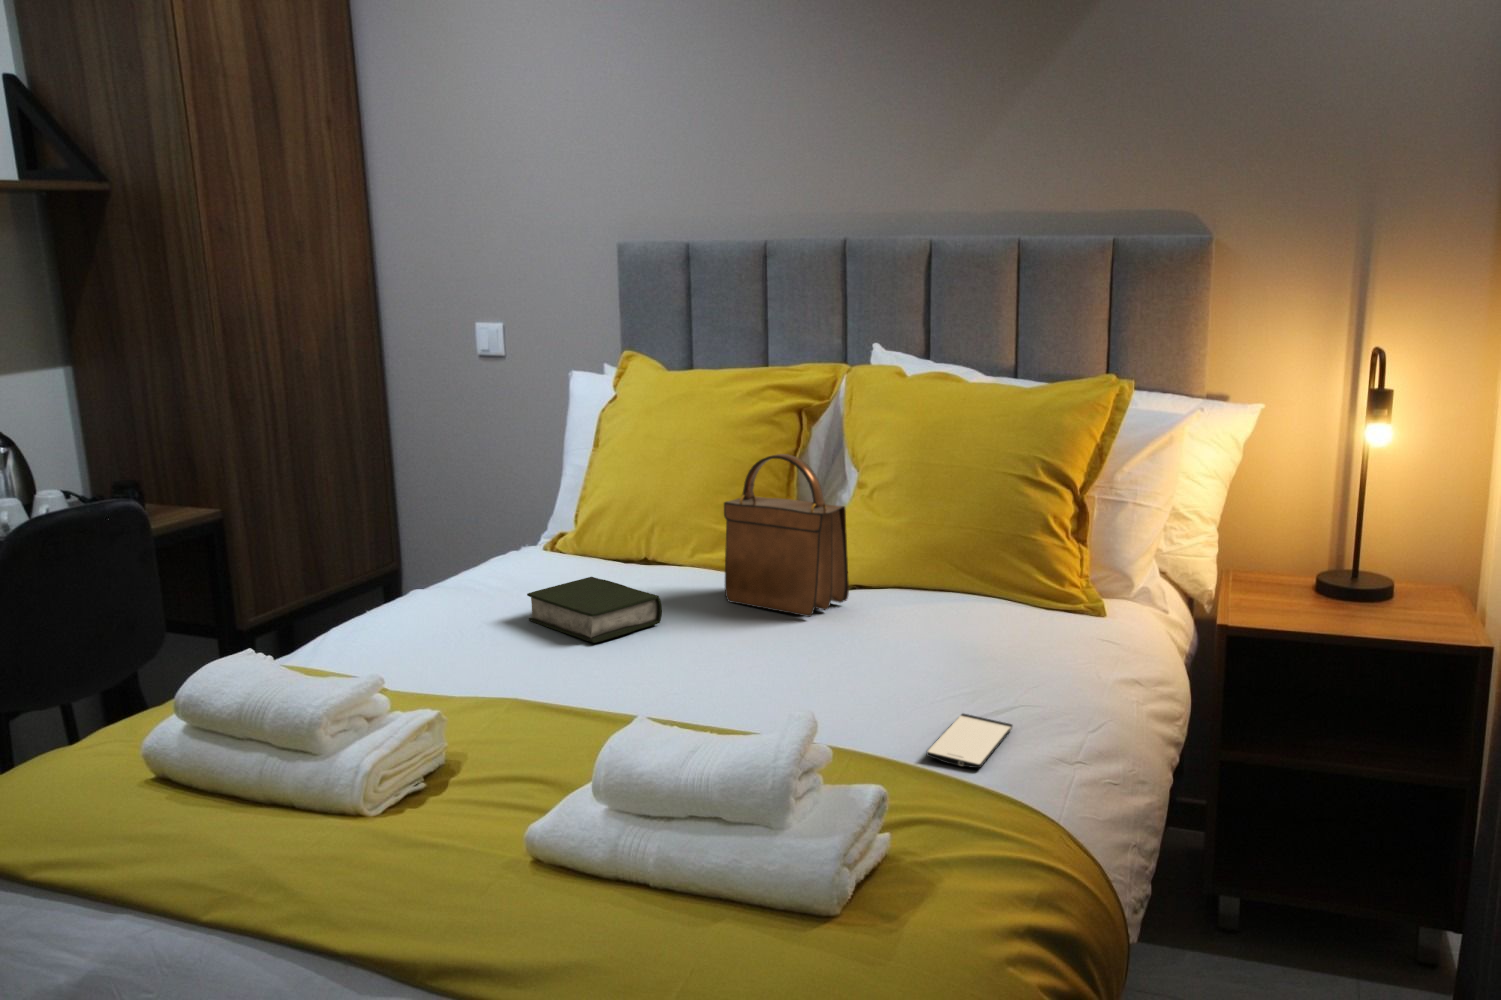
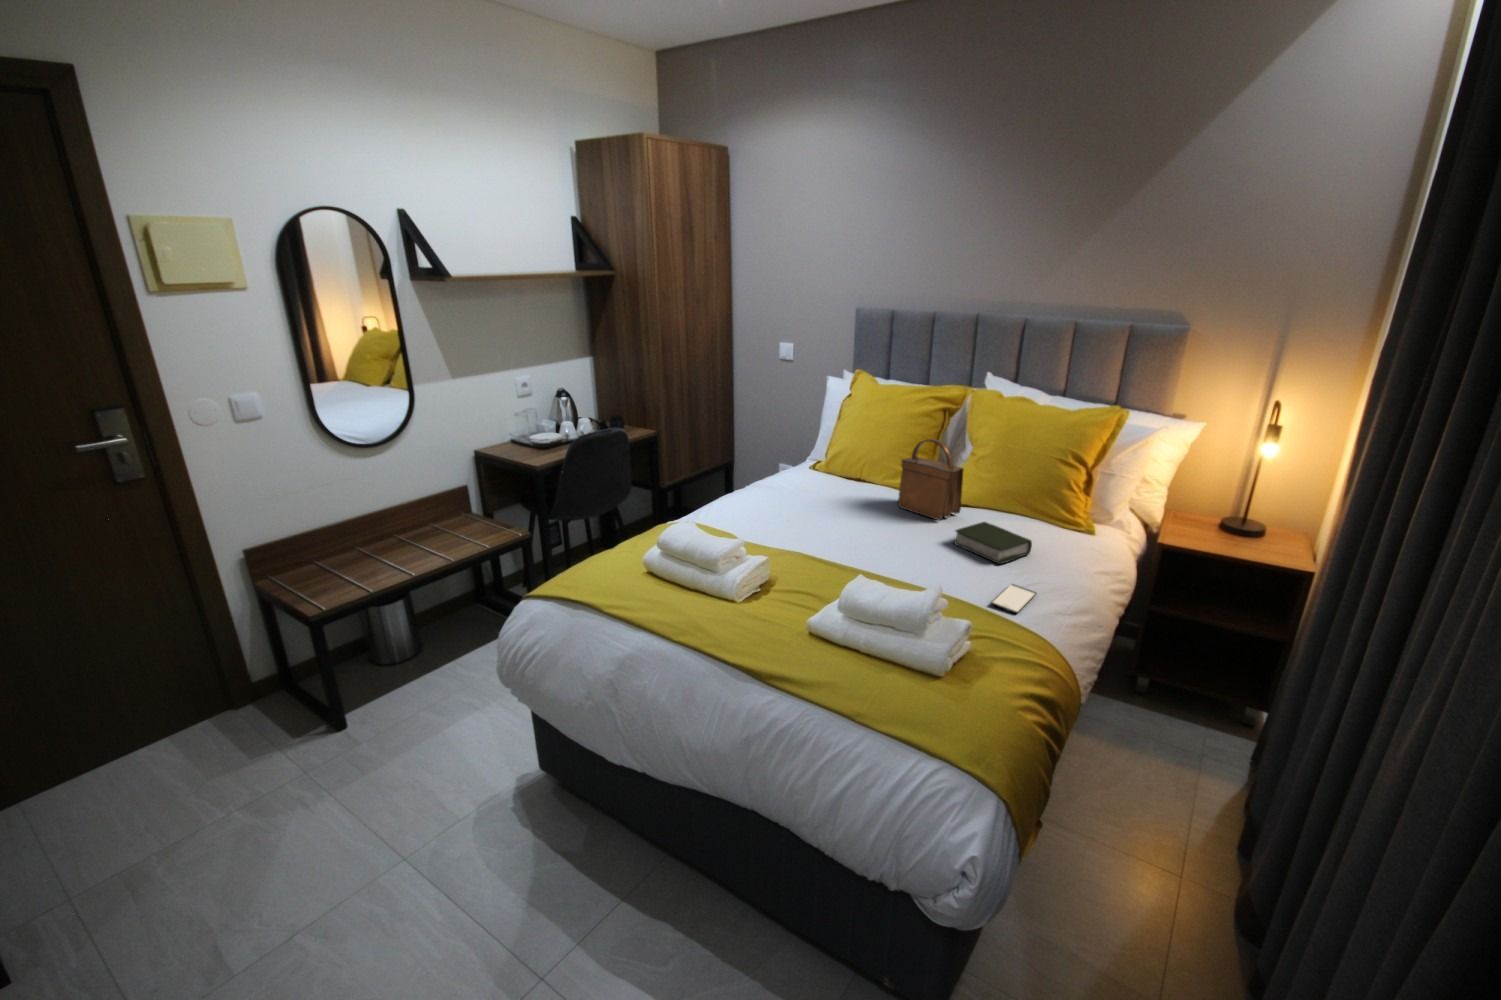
book: present [527,577,662,643] -> present [954,522,1032,564]

